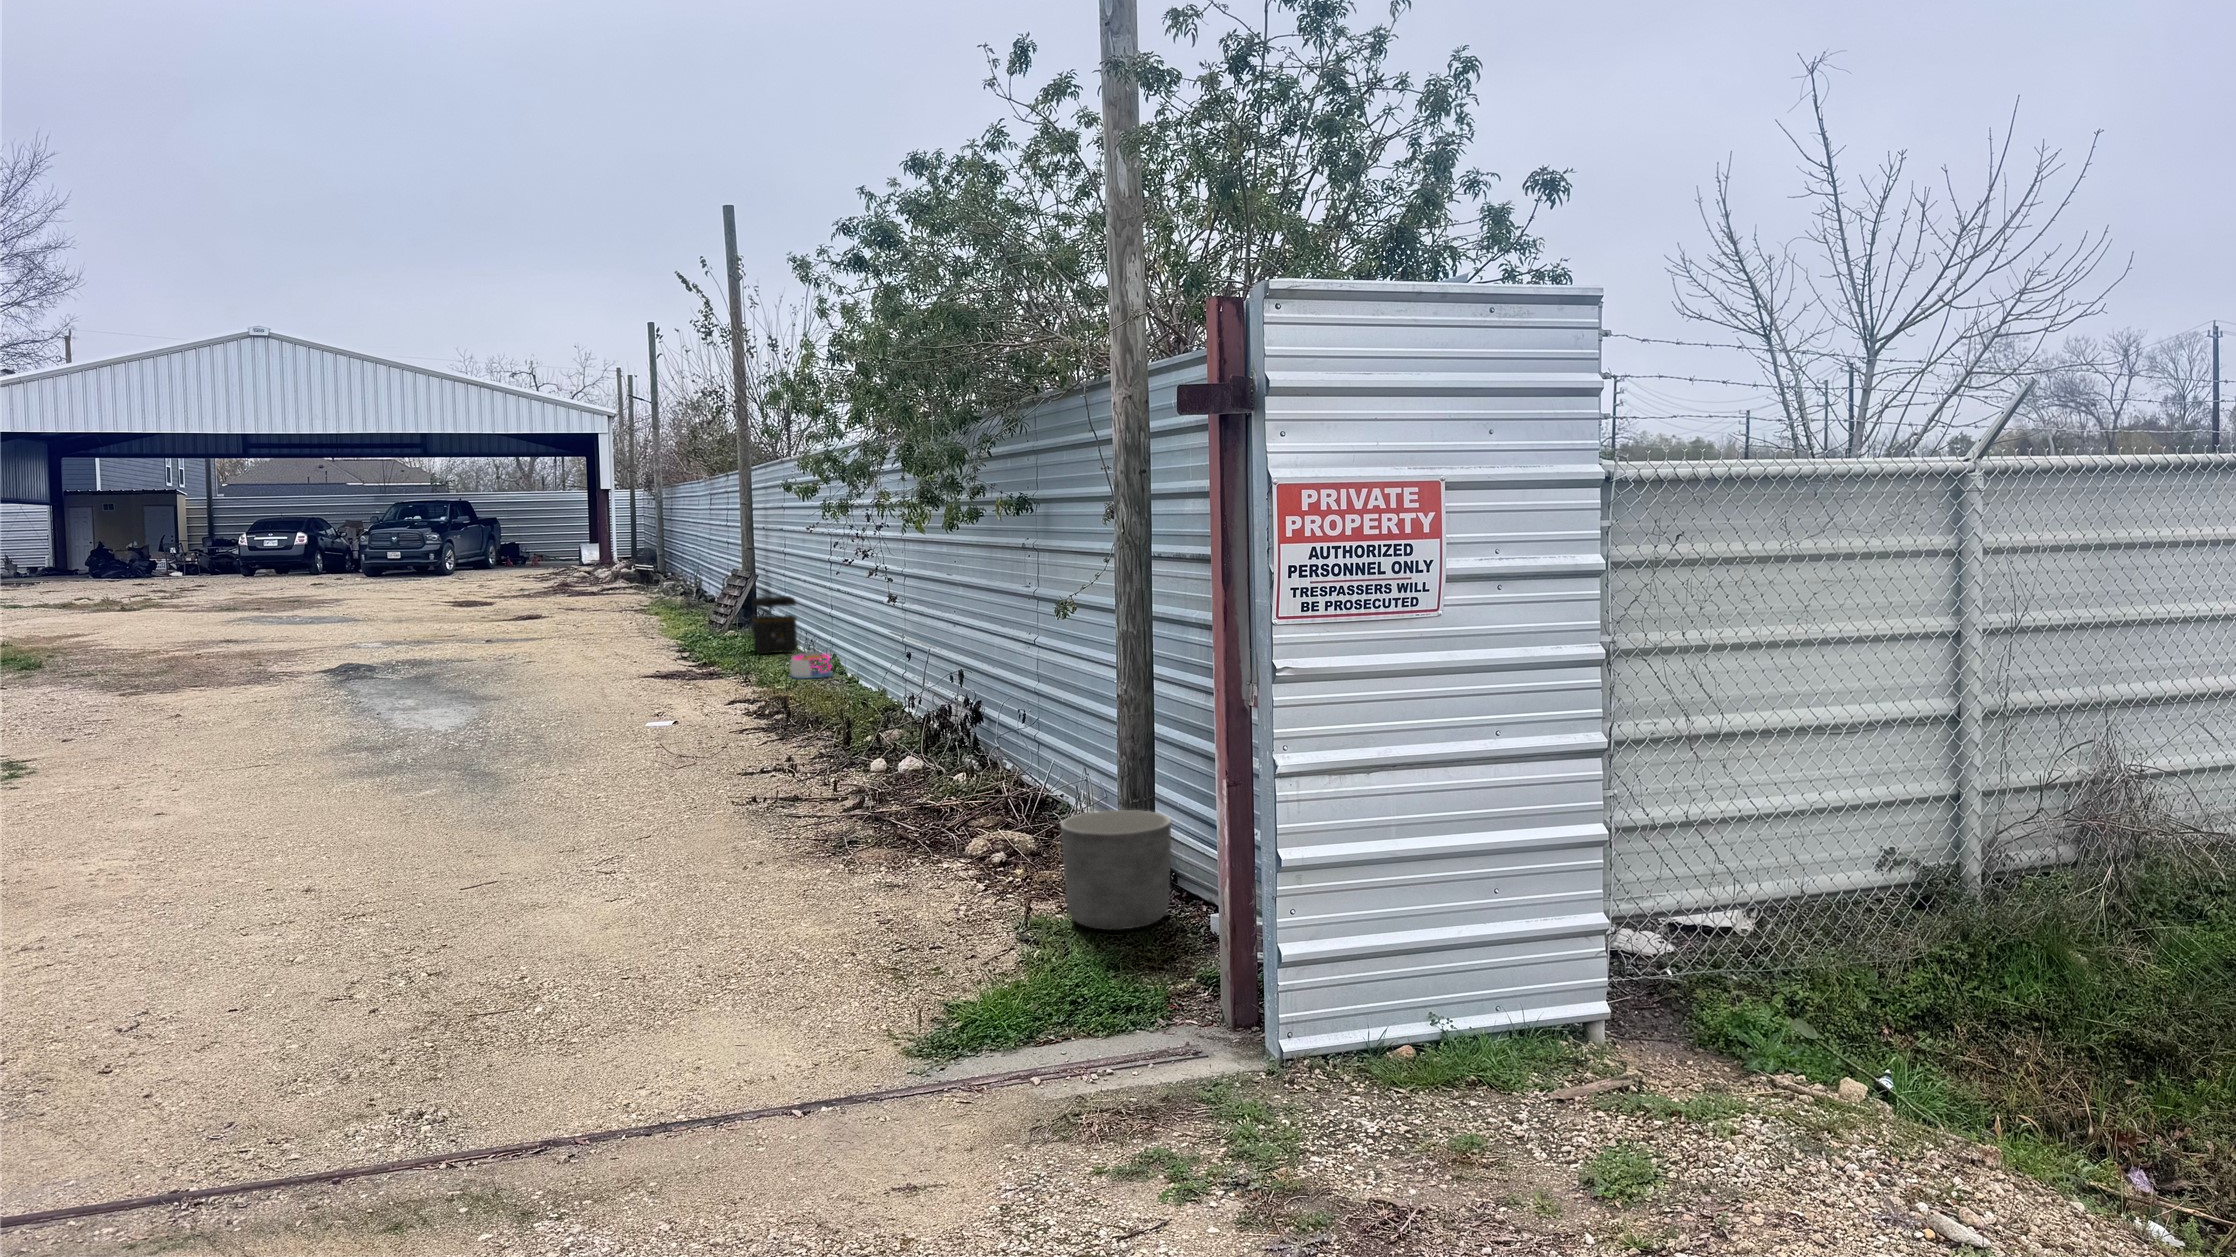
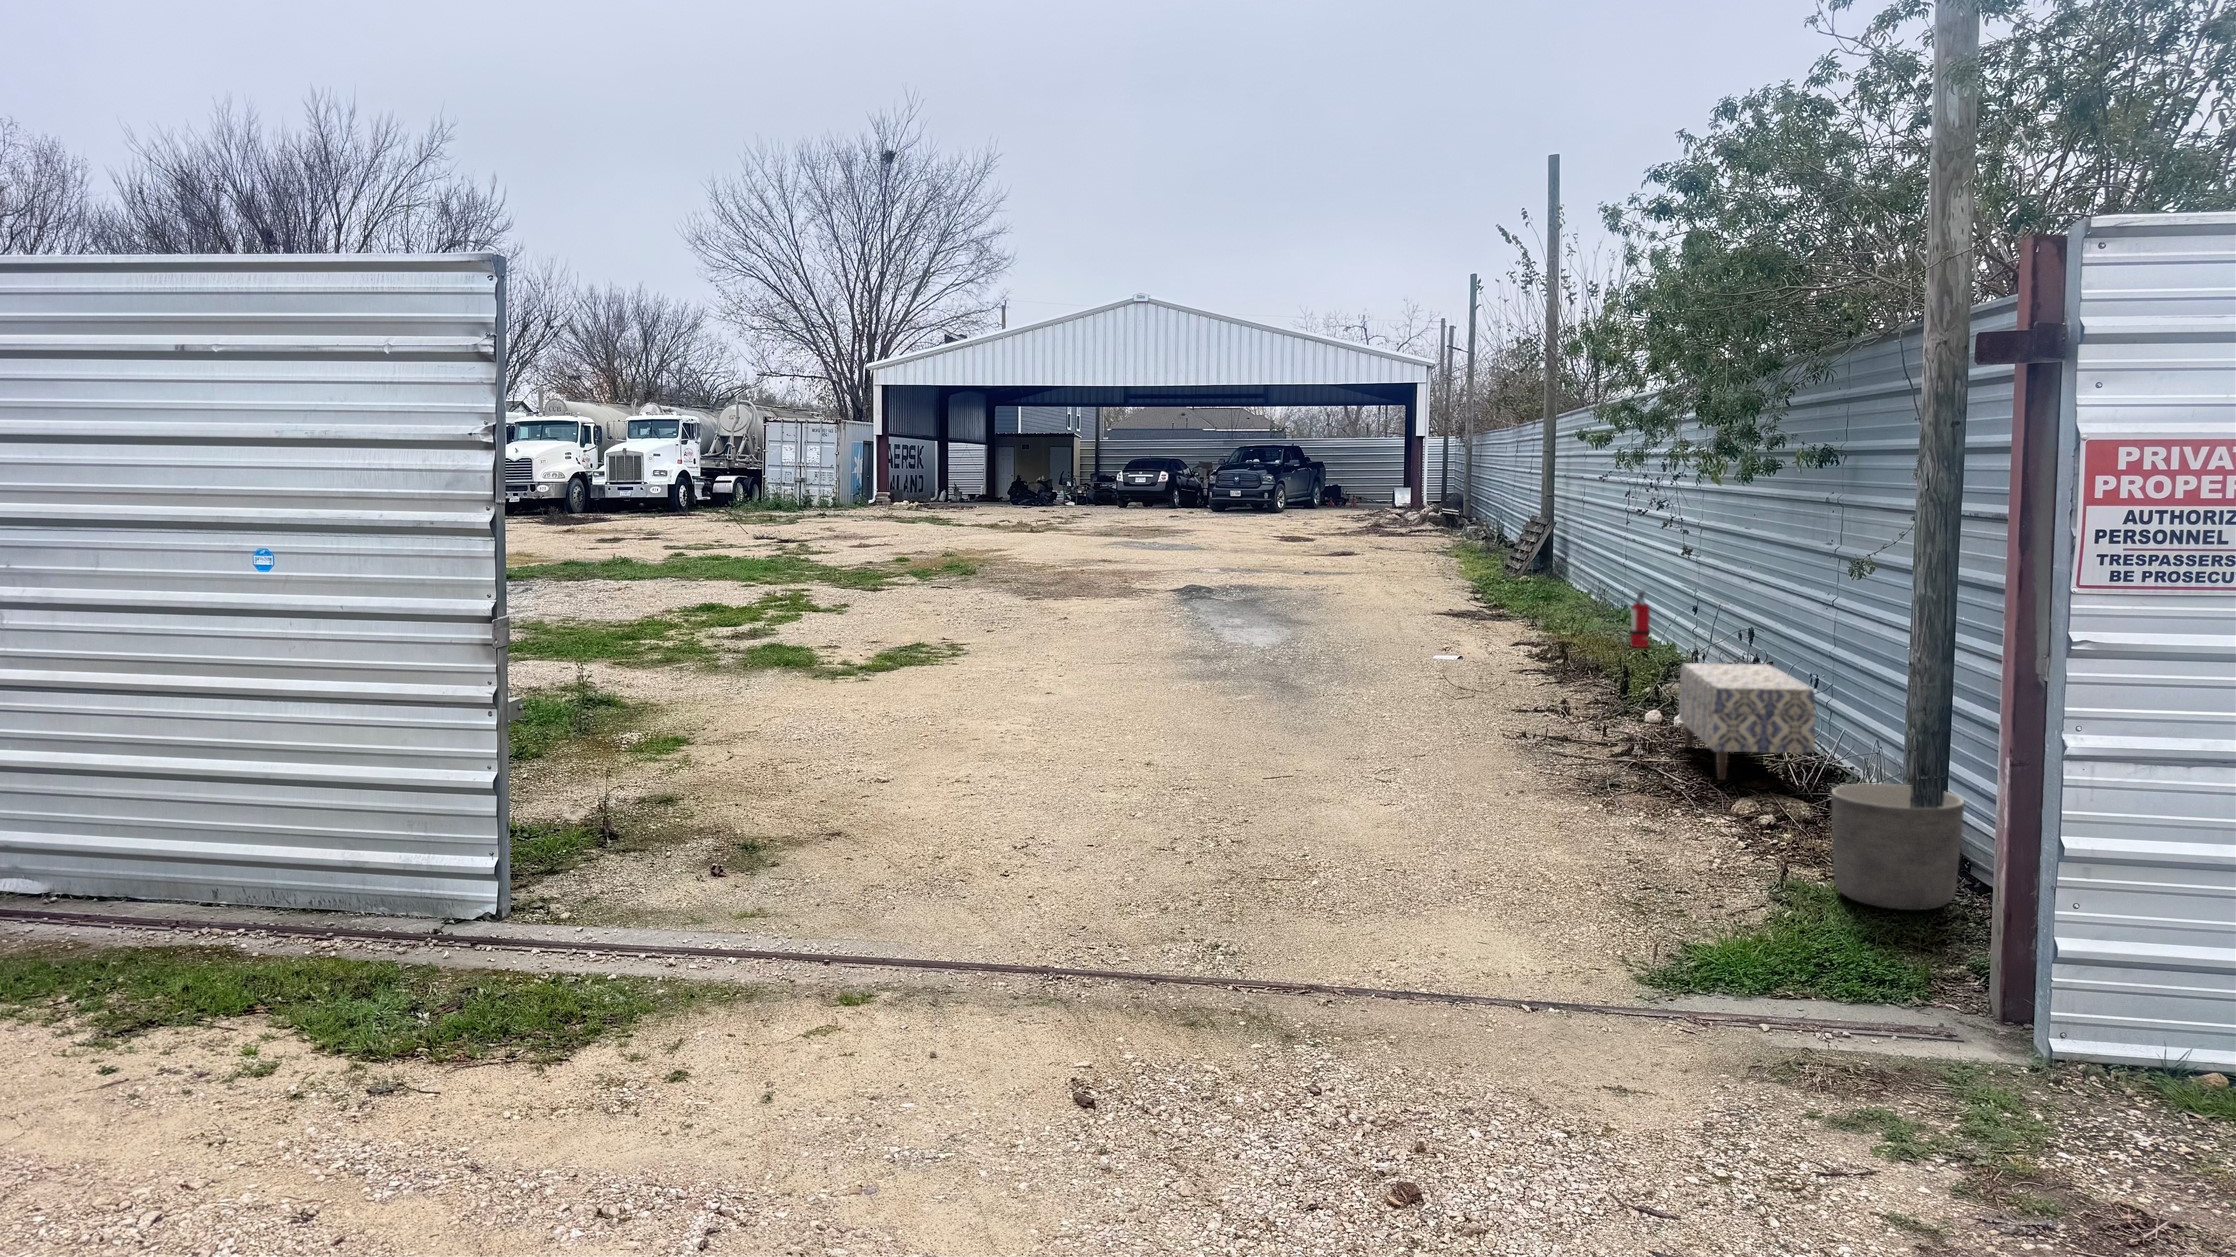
toolbox: present [751,596,797,654] -> none [1548,544,1594,602]
fire extinguisher: none [836,636,857,694] -> present [1630,589,1650,648]
storage bin: present [790,652,833,679] -> none [1581,603,1627,629]
bench: none [900,703,1027,821] -> present [1679,663,1816,780]

